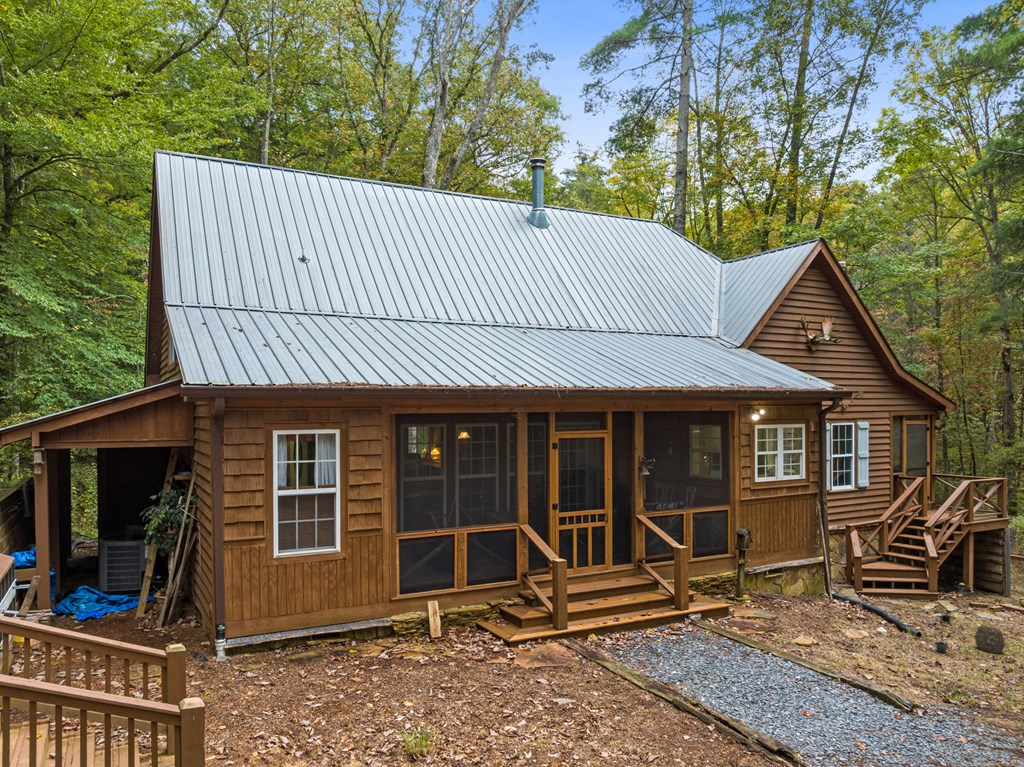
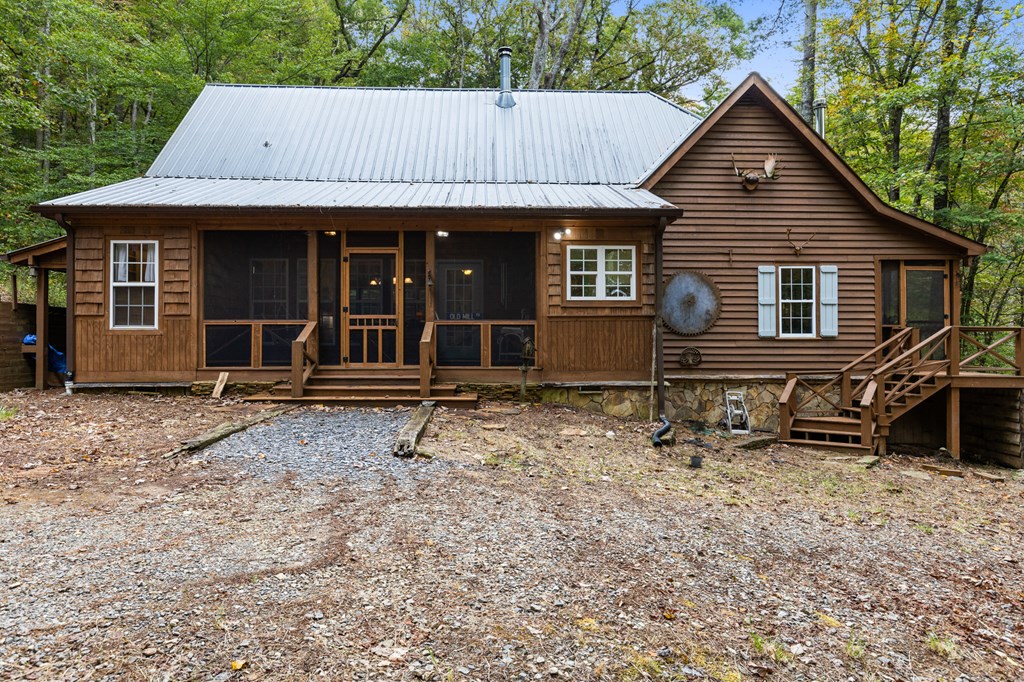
woven basket: present [975,626,1005,654] -> none [763,448,798,480]

